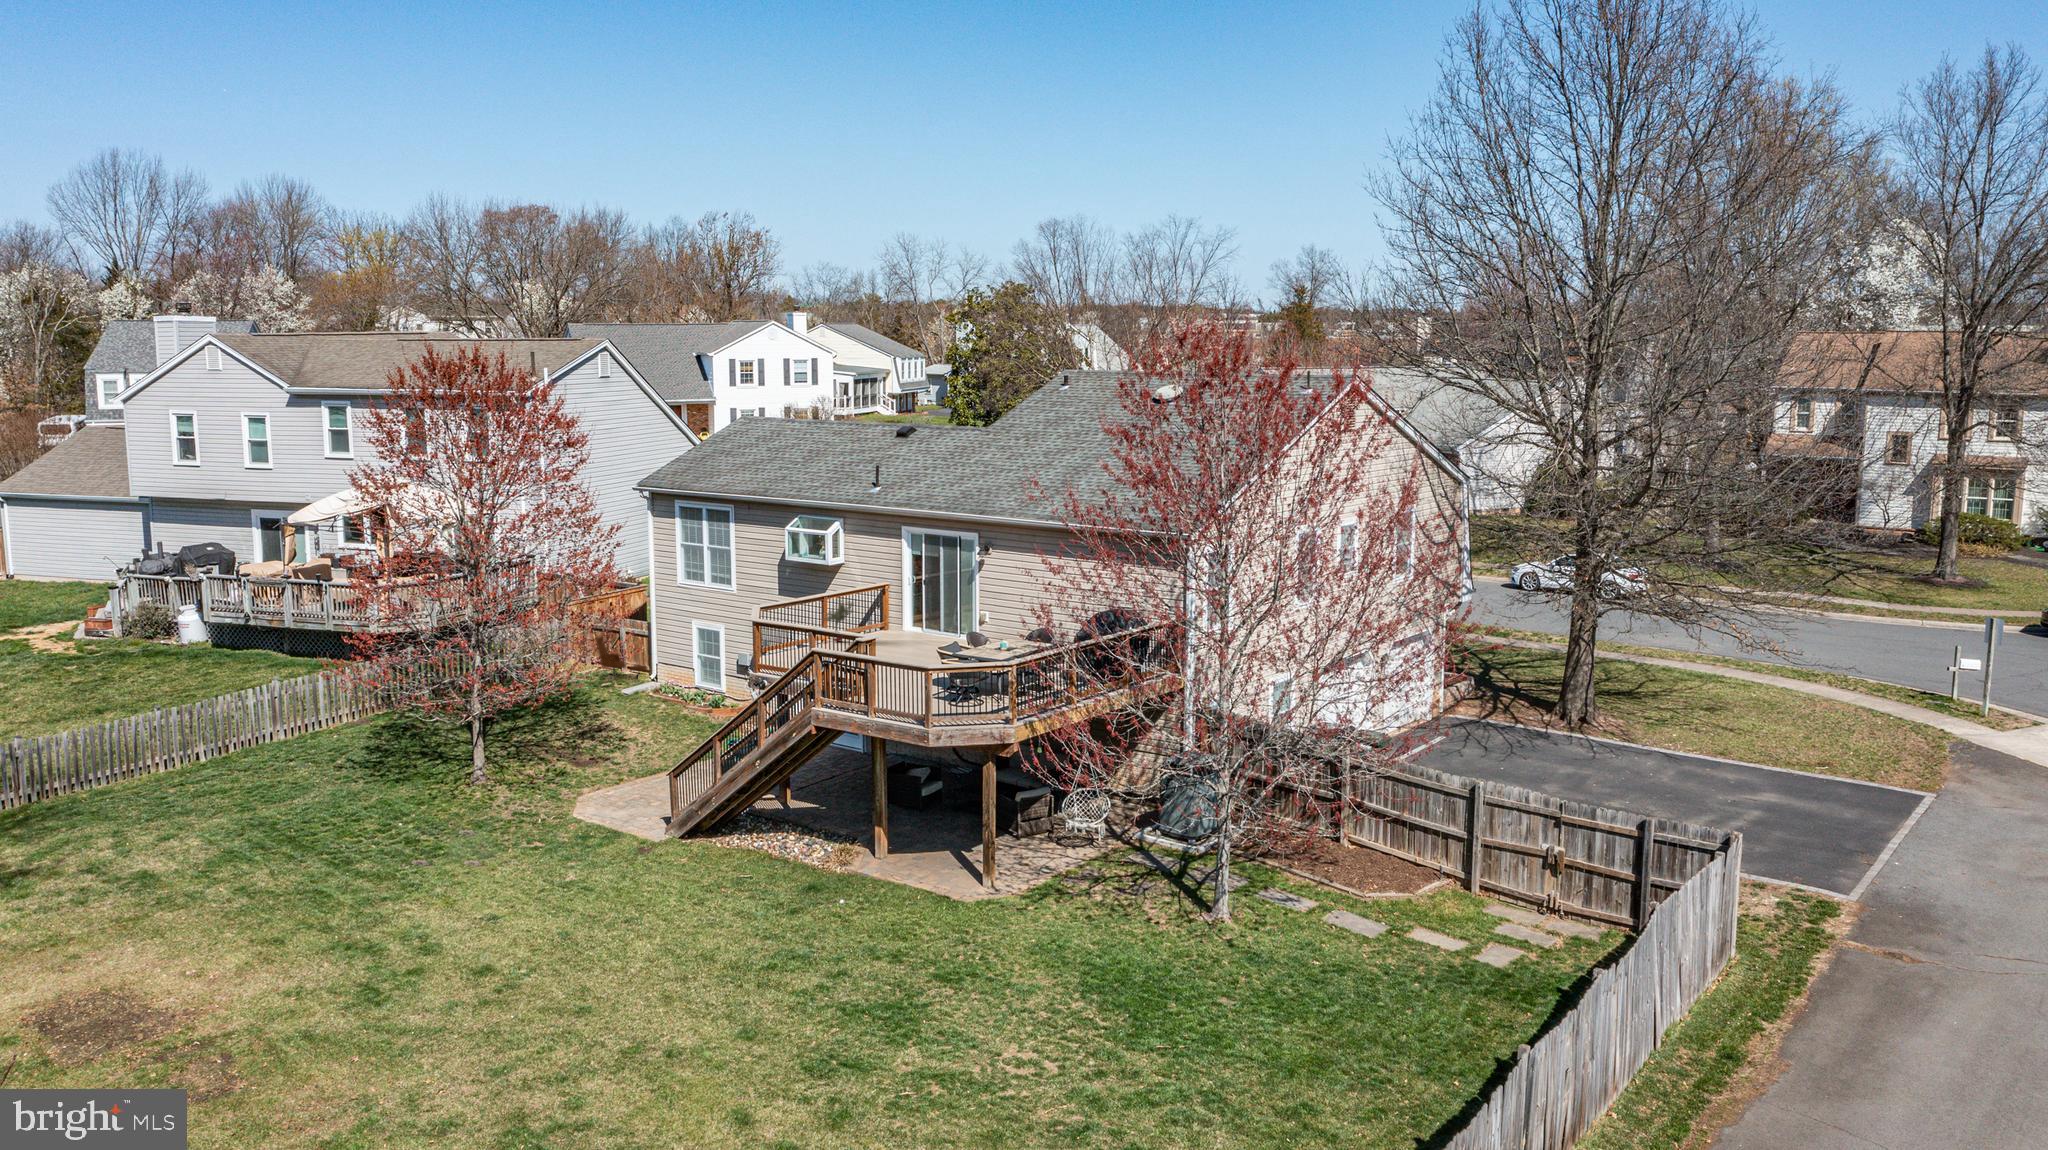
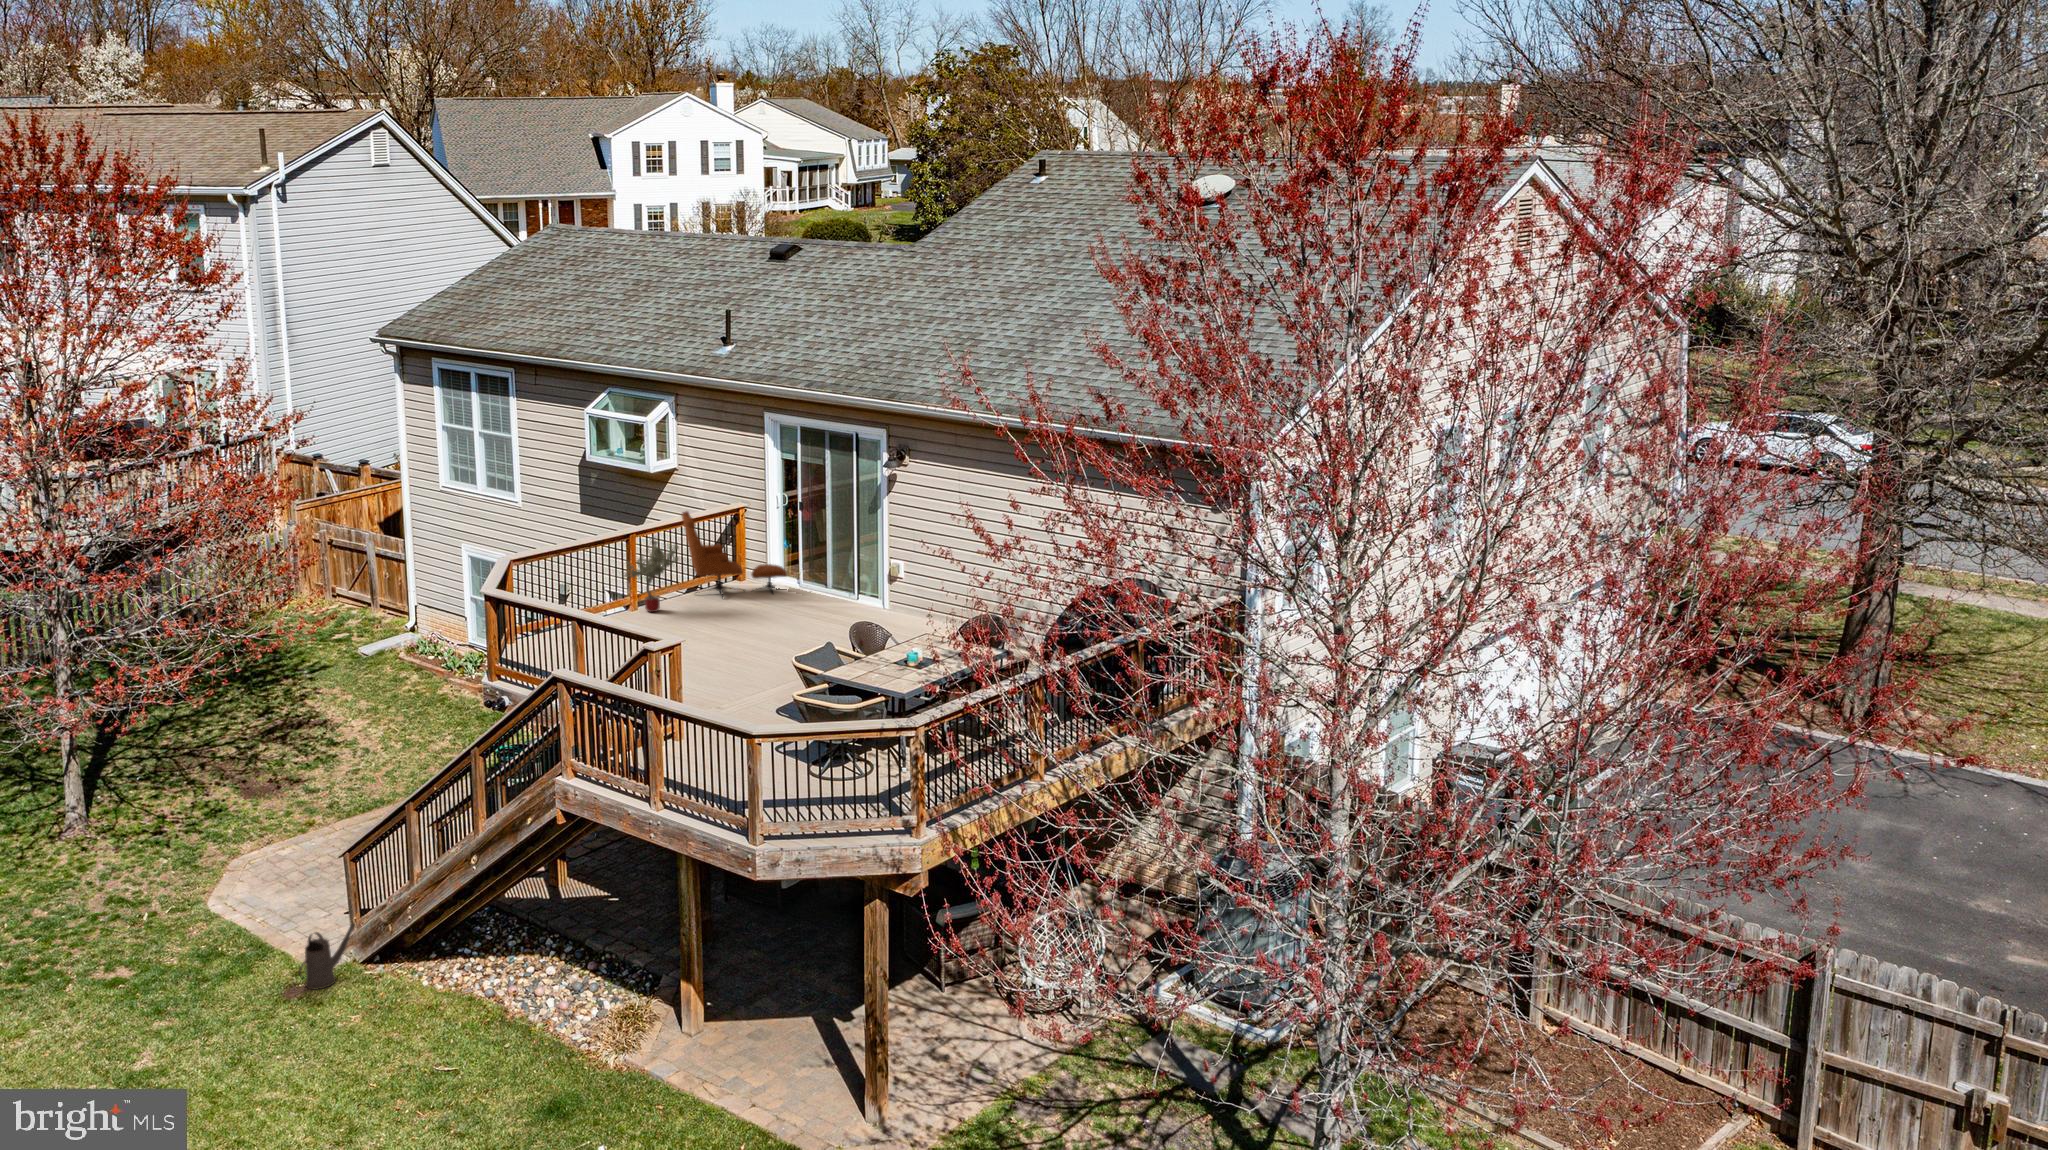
lounge chair: present [596,636,647,676] -> present [682,511,787,597]
watering can: none [657,807,684,841] -> present [299,923,355,990]

